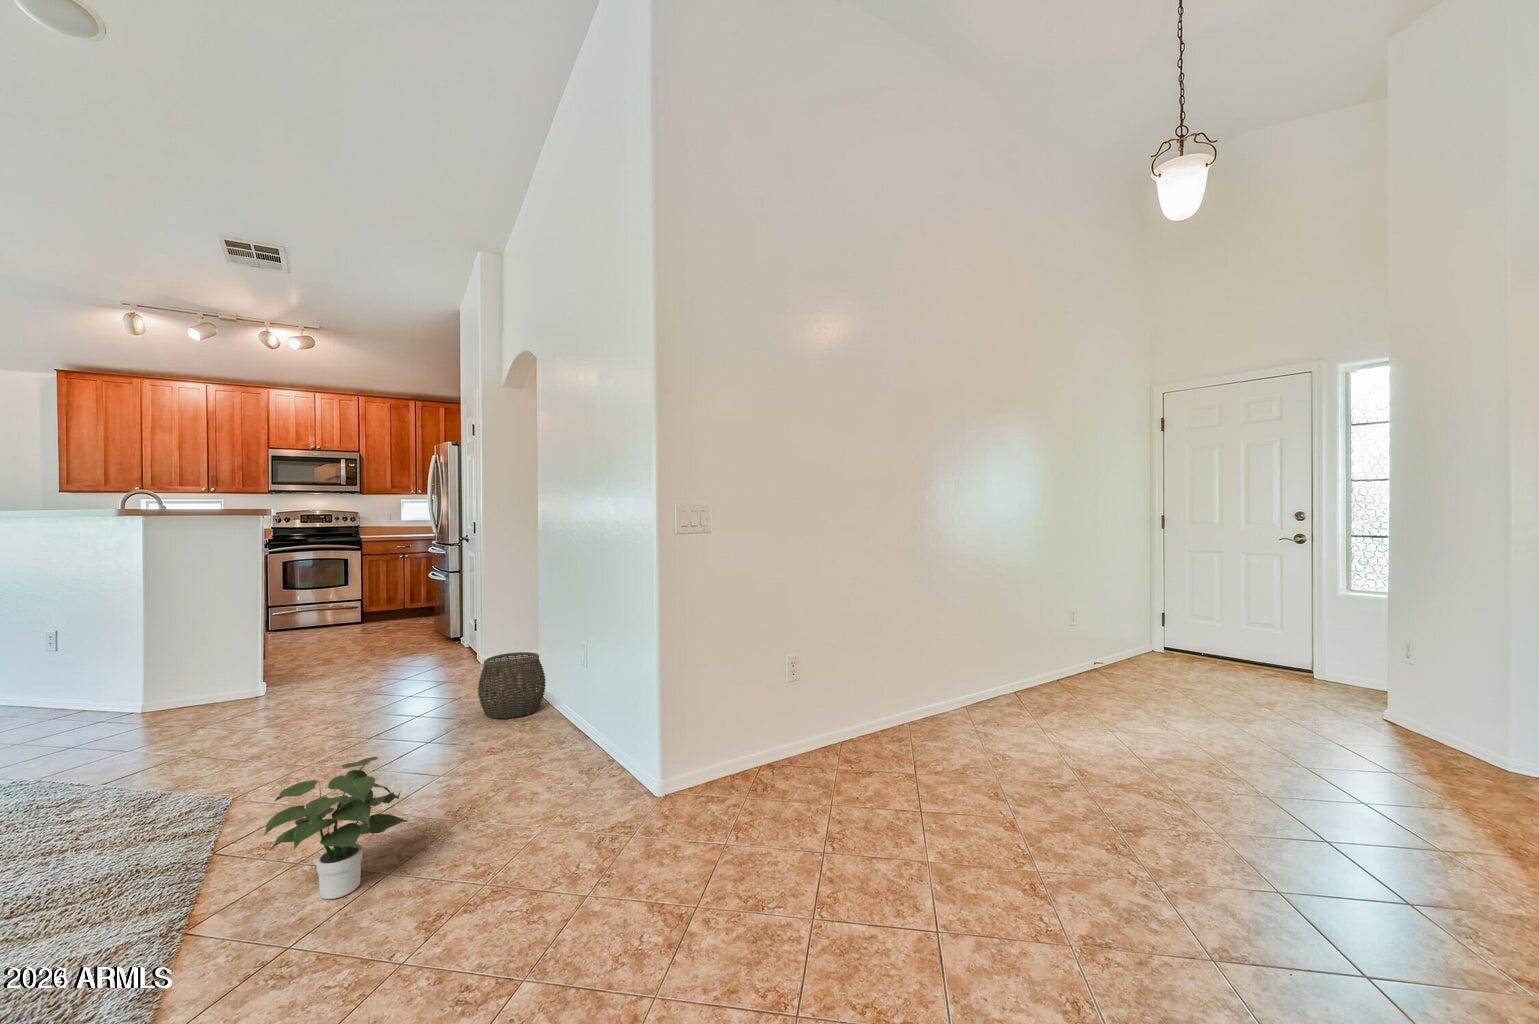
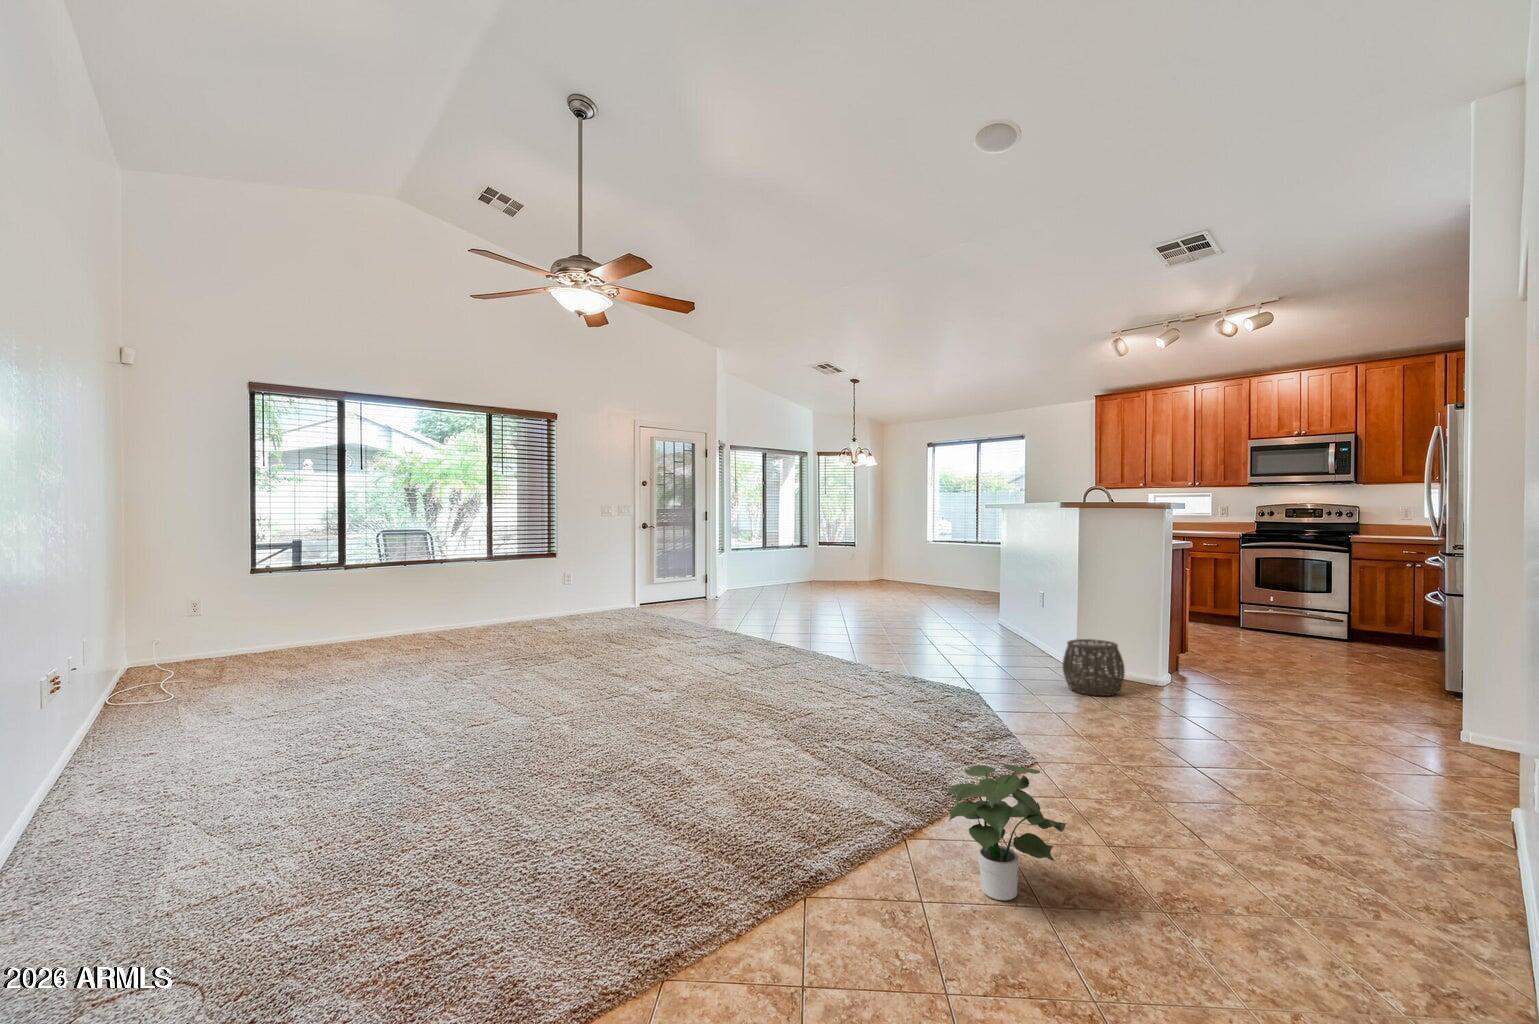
woven basket: present [478,652,546,719] -> present [1063,639,1125,696]

